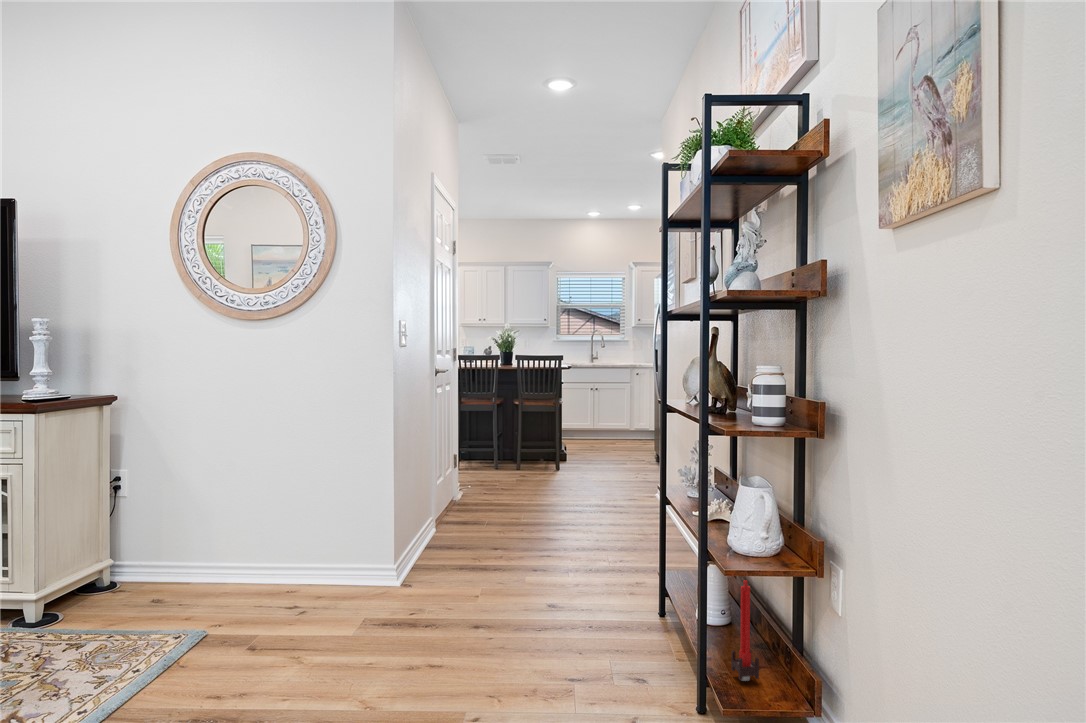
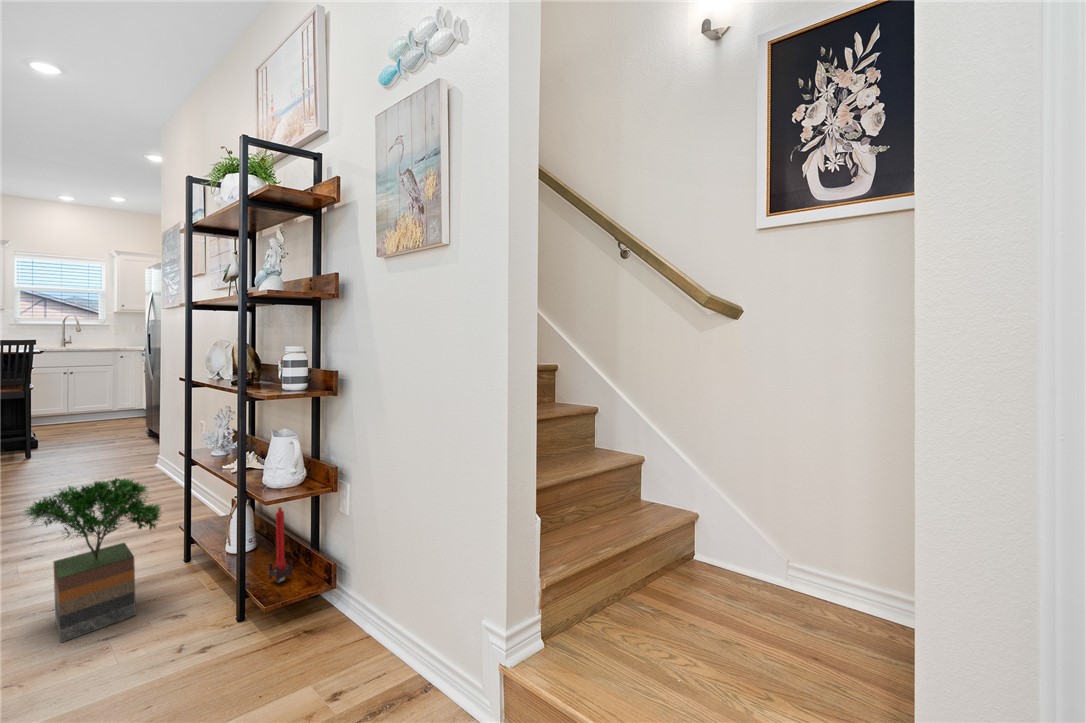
potted tree: none [540,500,637,654] -> present [25,478,161,642]

